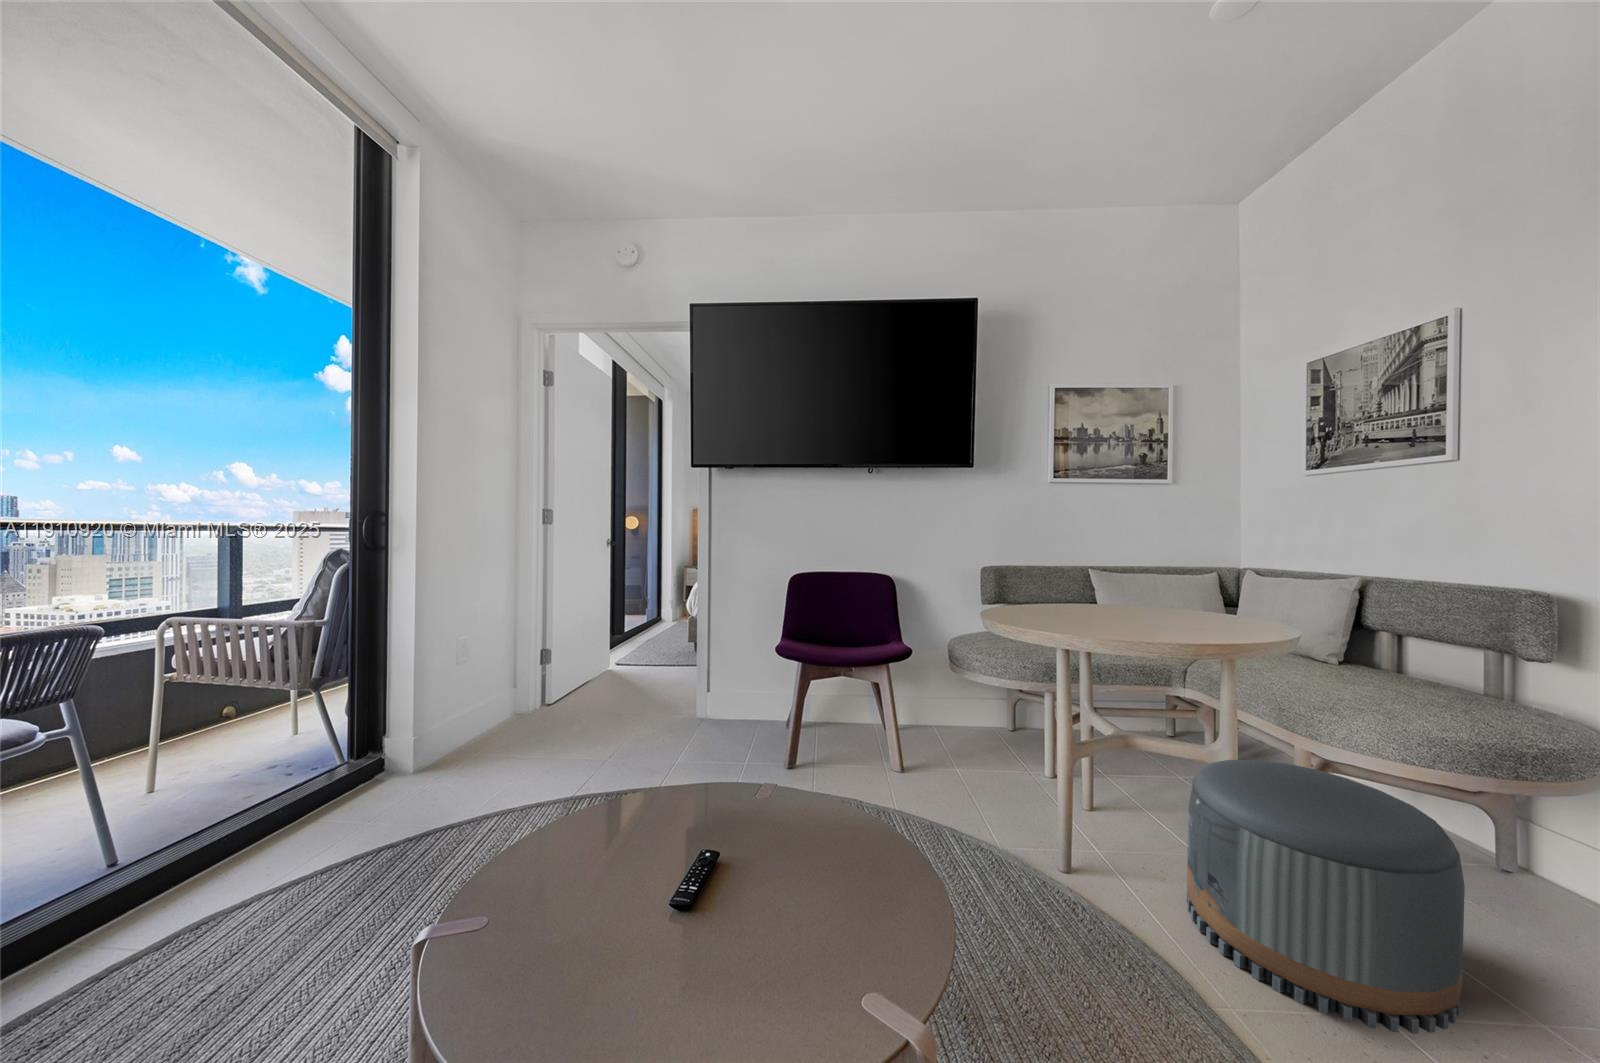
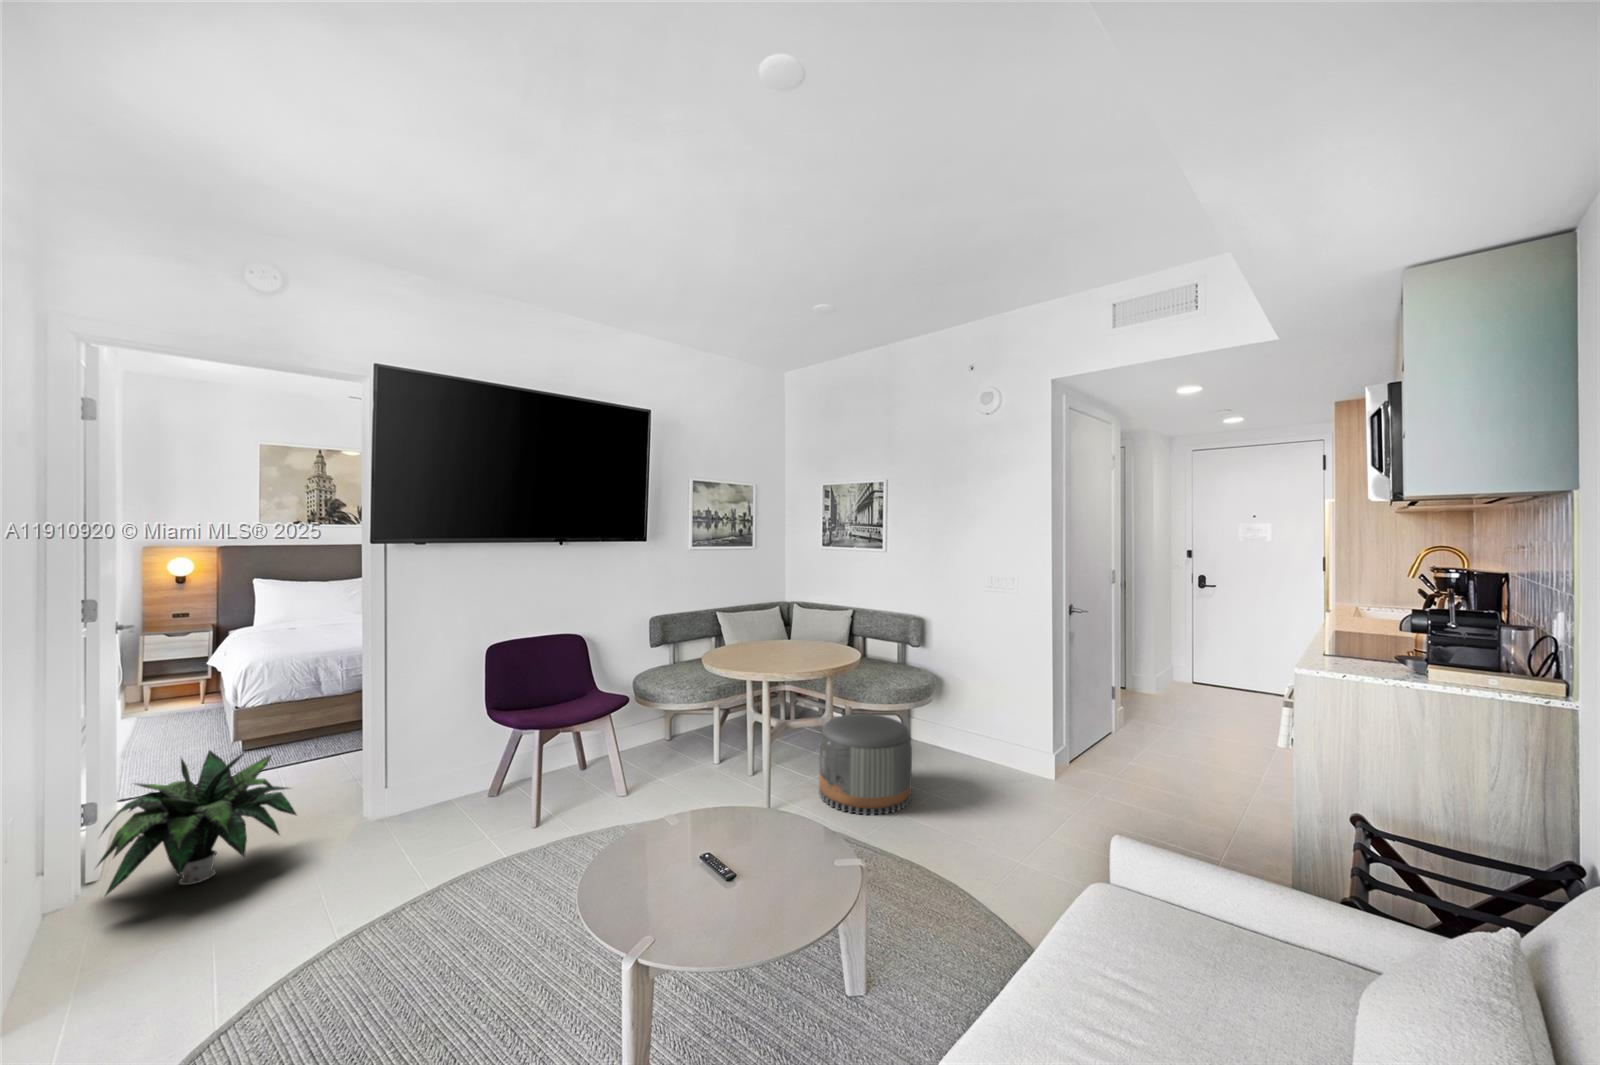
potted plant: none [517,626,647,722] -> present [97,750,296,896]

